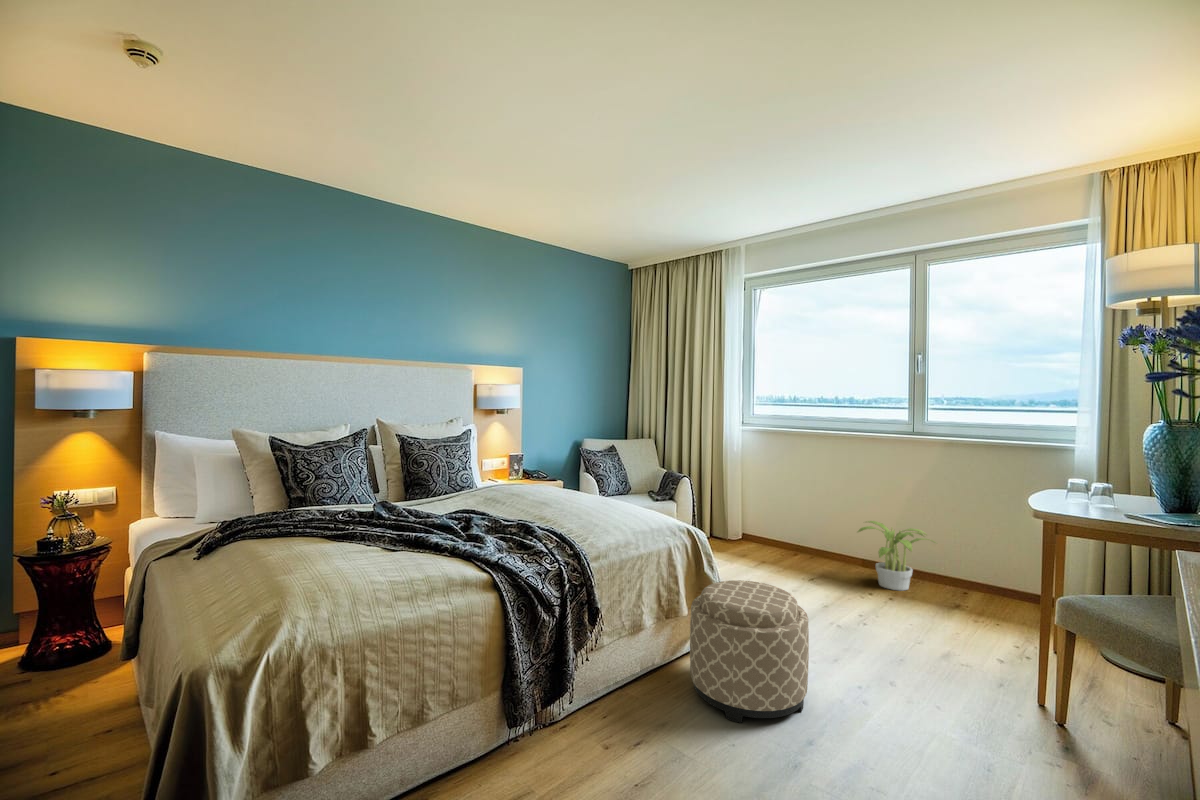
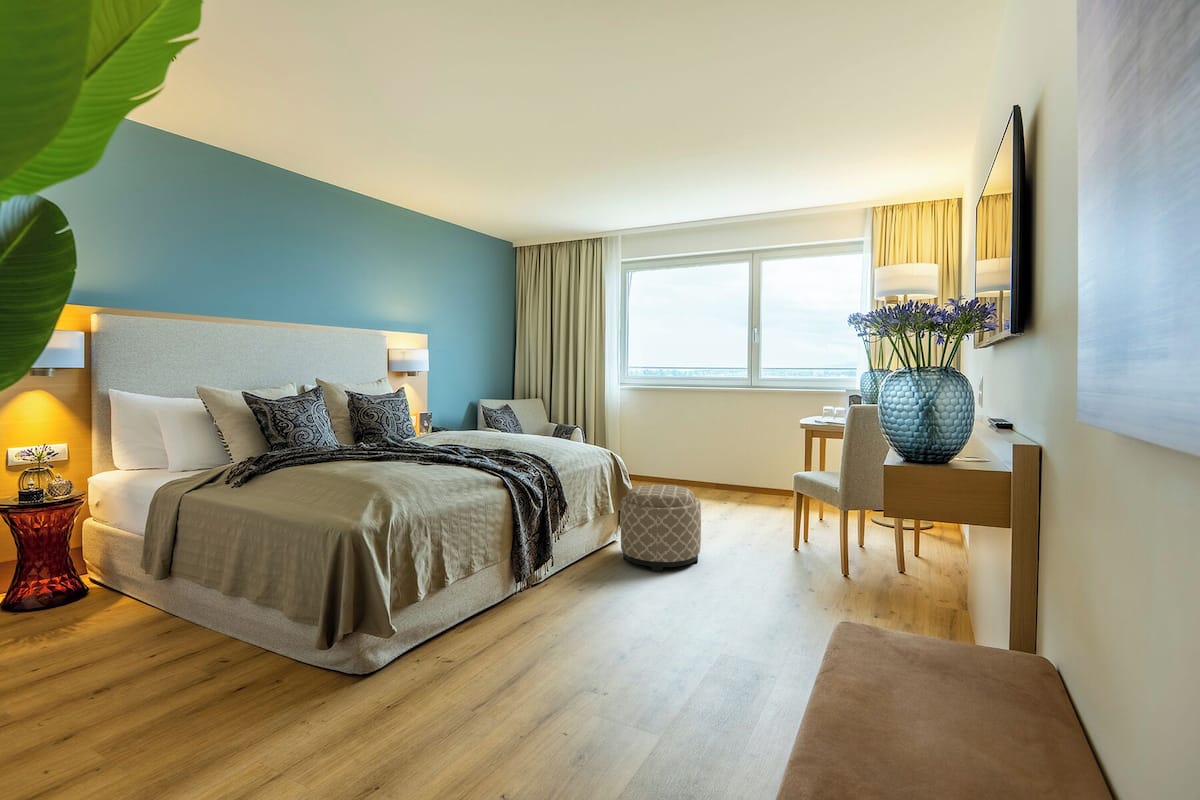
potted plant: present [858,521,935,590] -> none [714,452,767,500]

